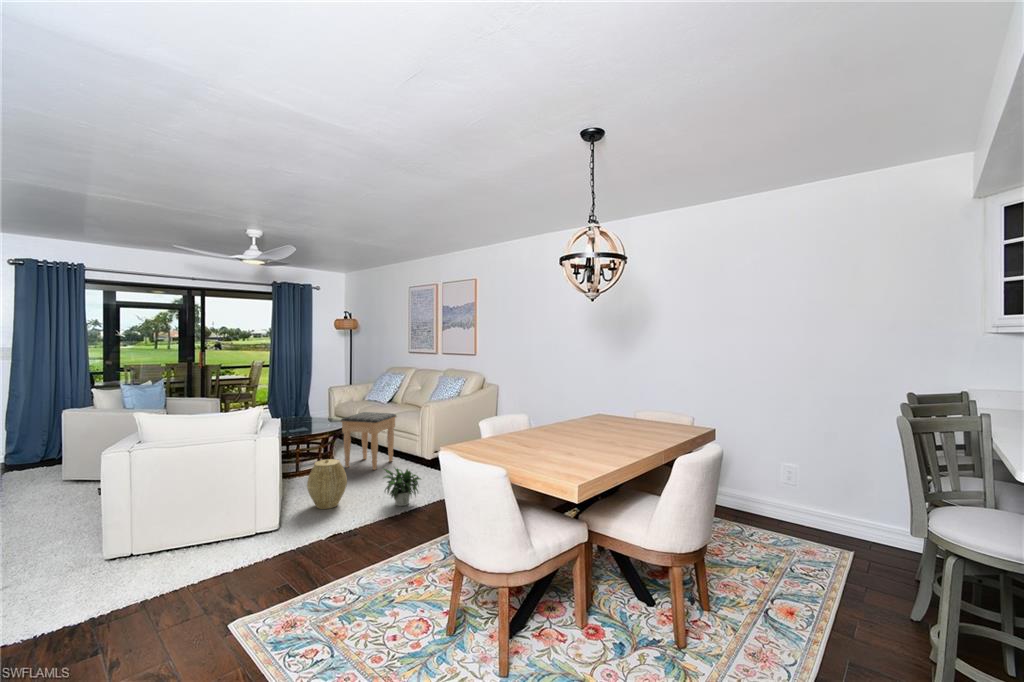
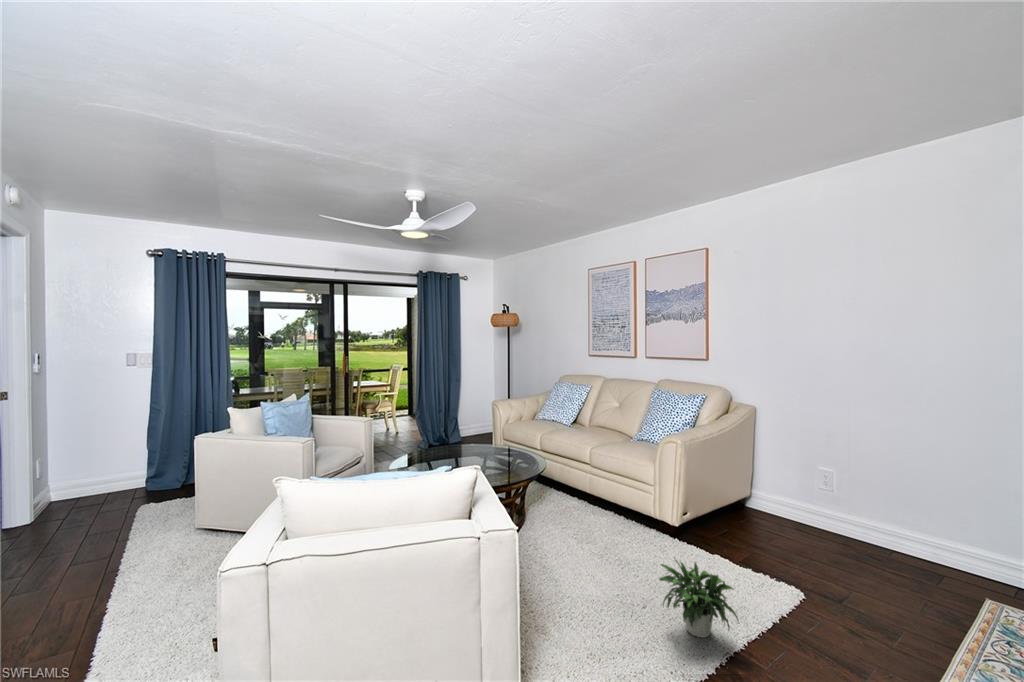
footstool: present [341,412,397,470] -> none [539,442,612,534]
woven basket: present [307,459,347,509] -> none [536,539,599,631]

